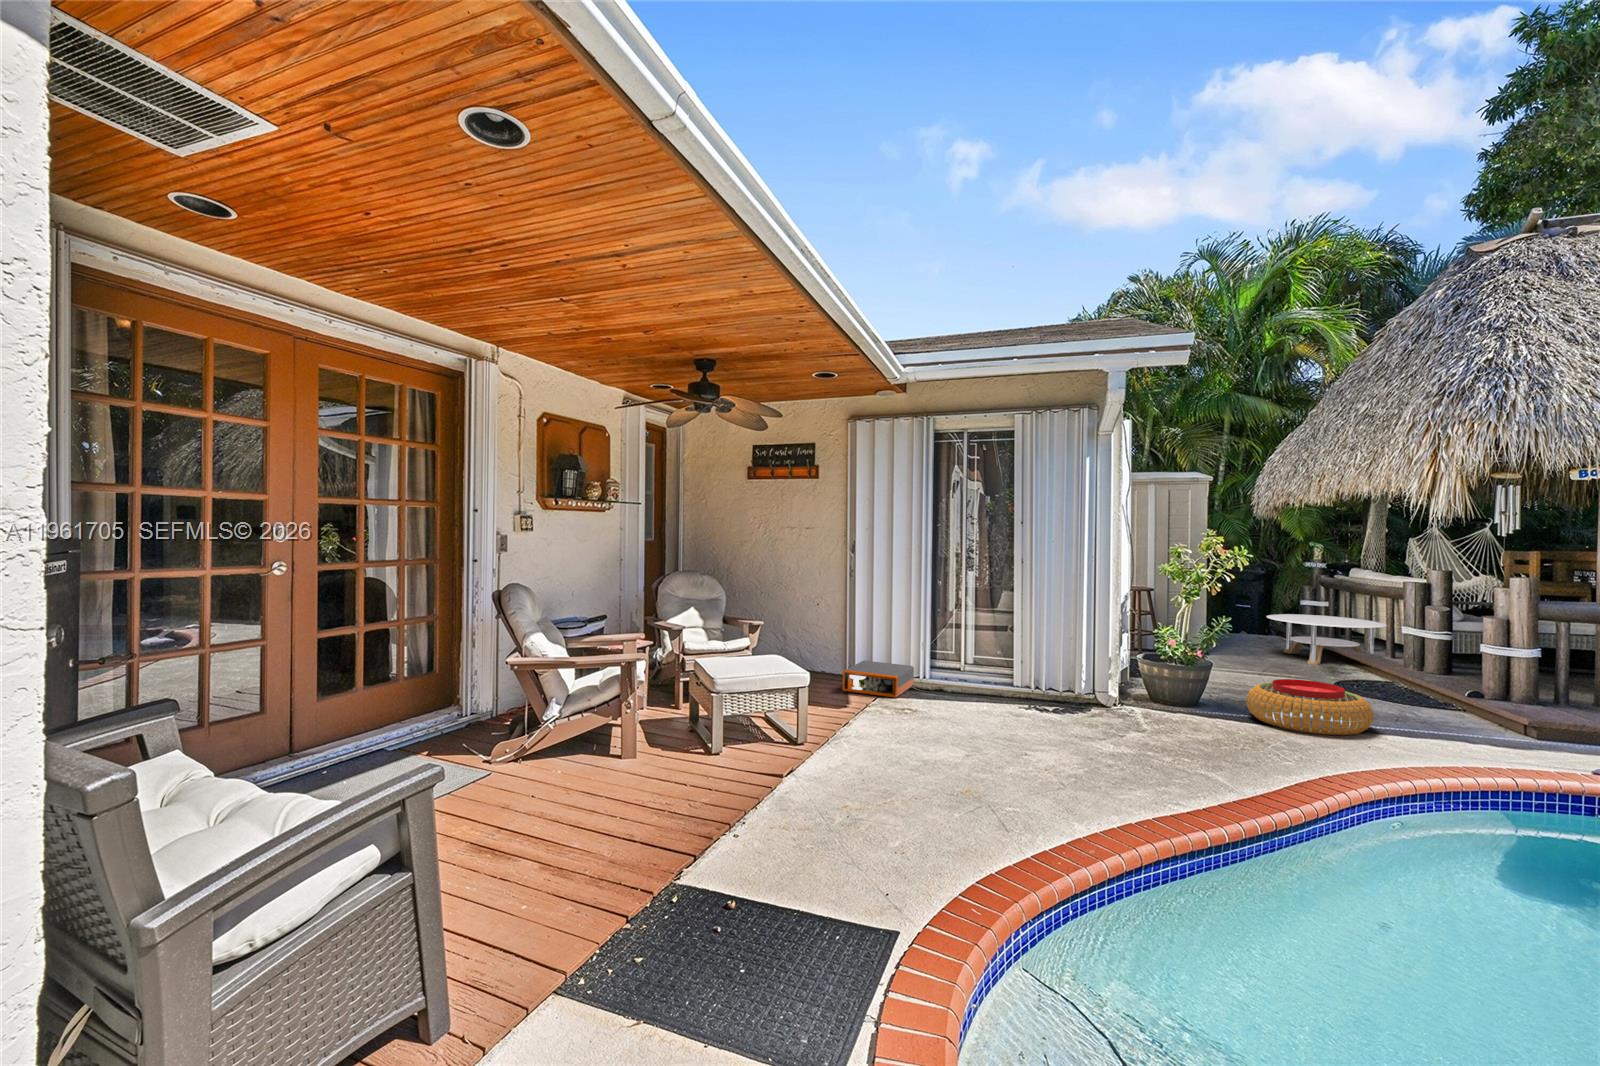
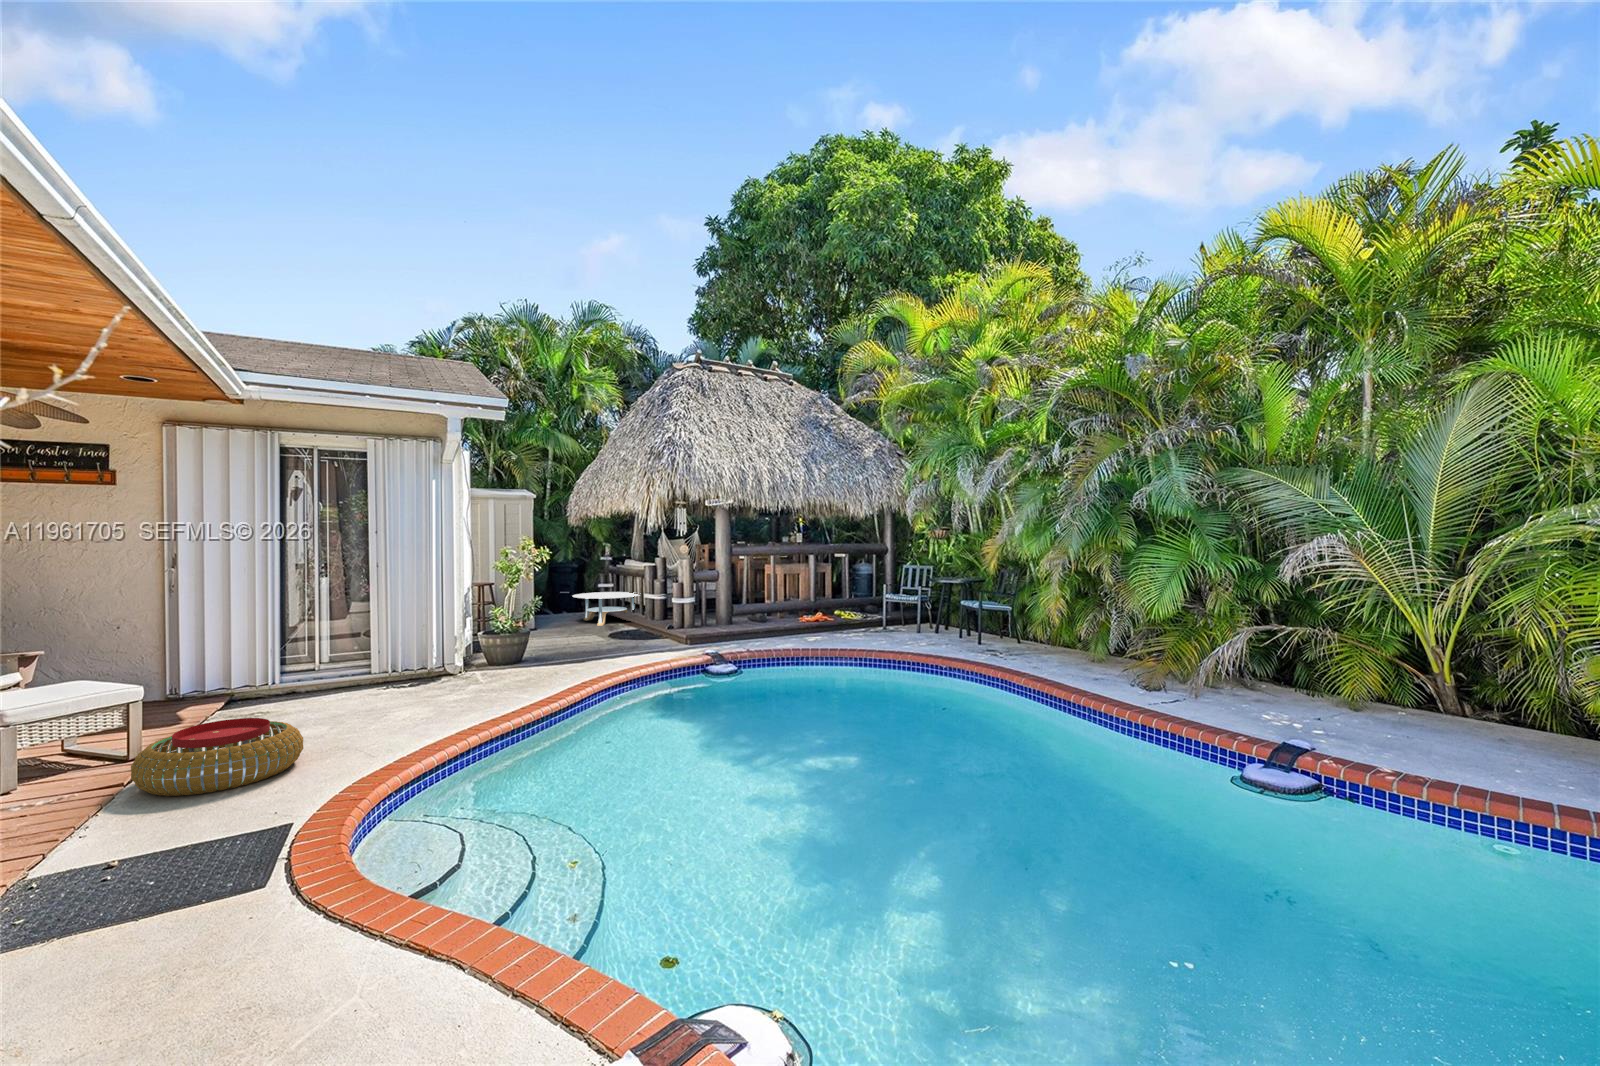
storage box: present [842,661,914,698] -> none [167,673,260,711]
pouf: present [1246,679,1374,735] -> present [131,718,303,796]

